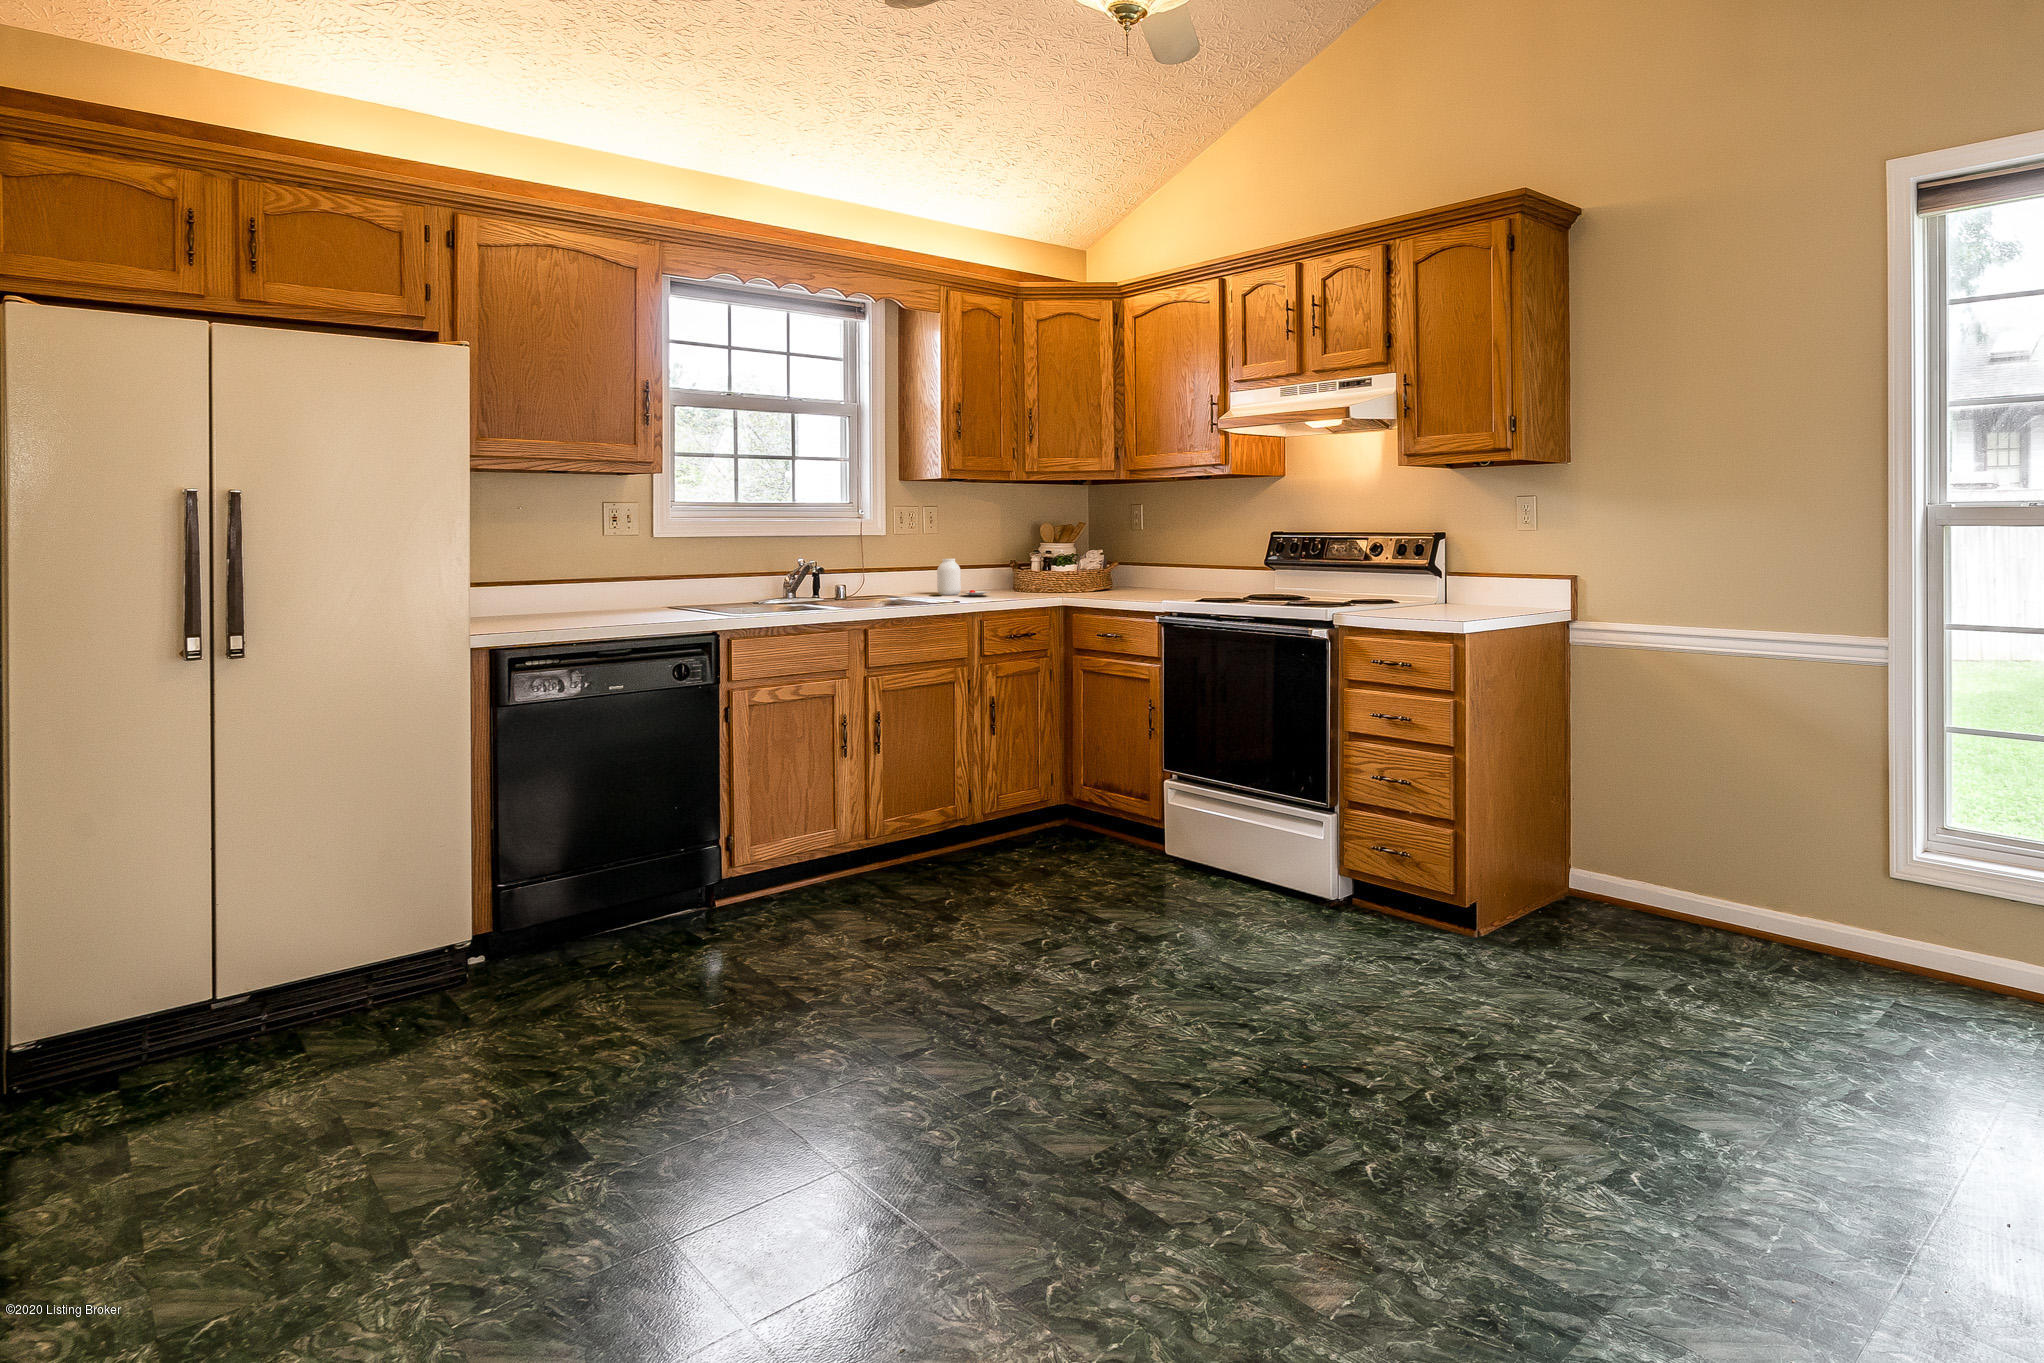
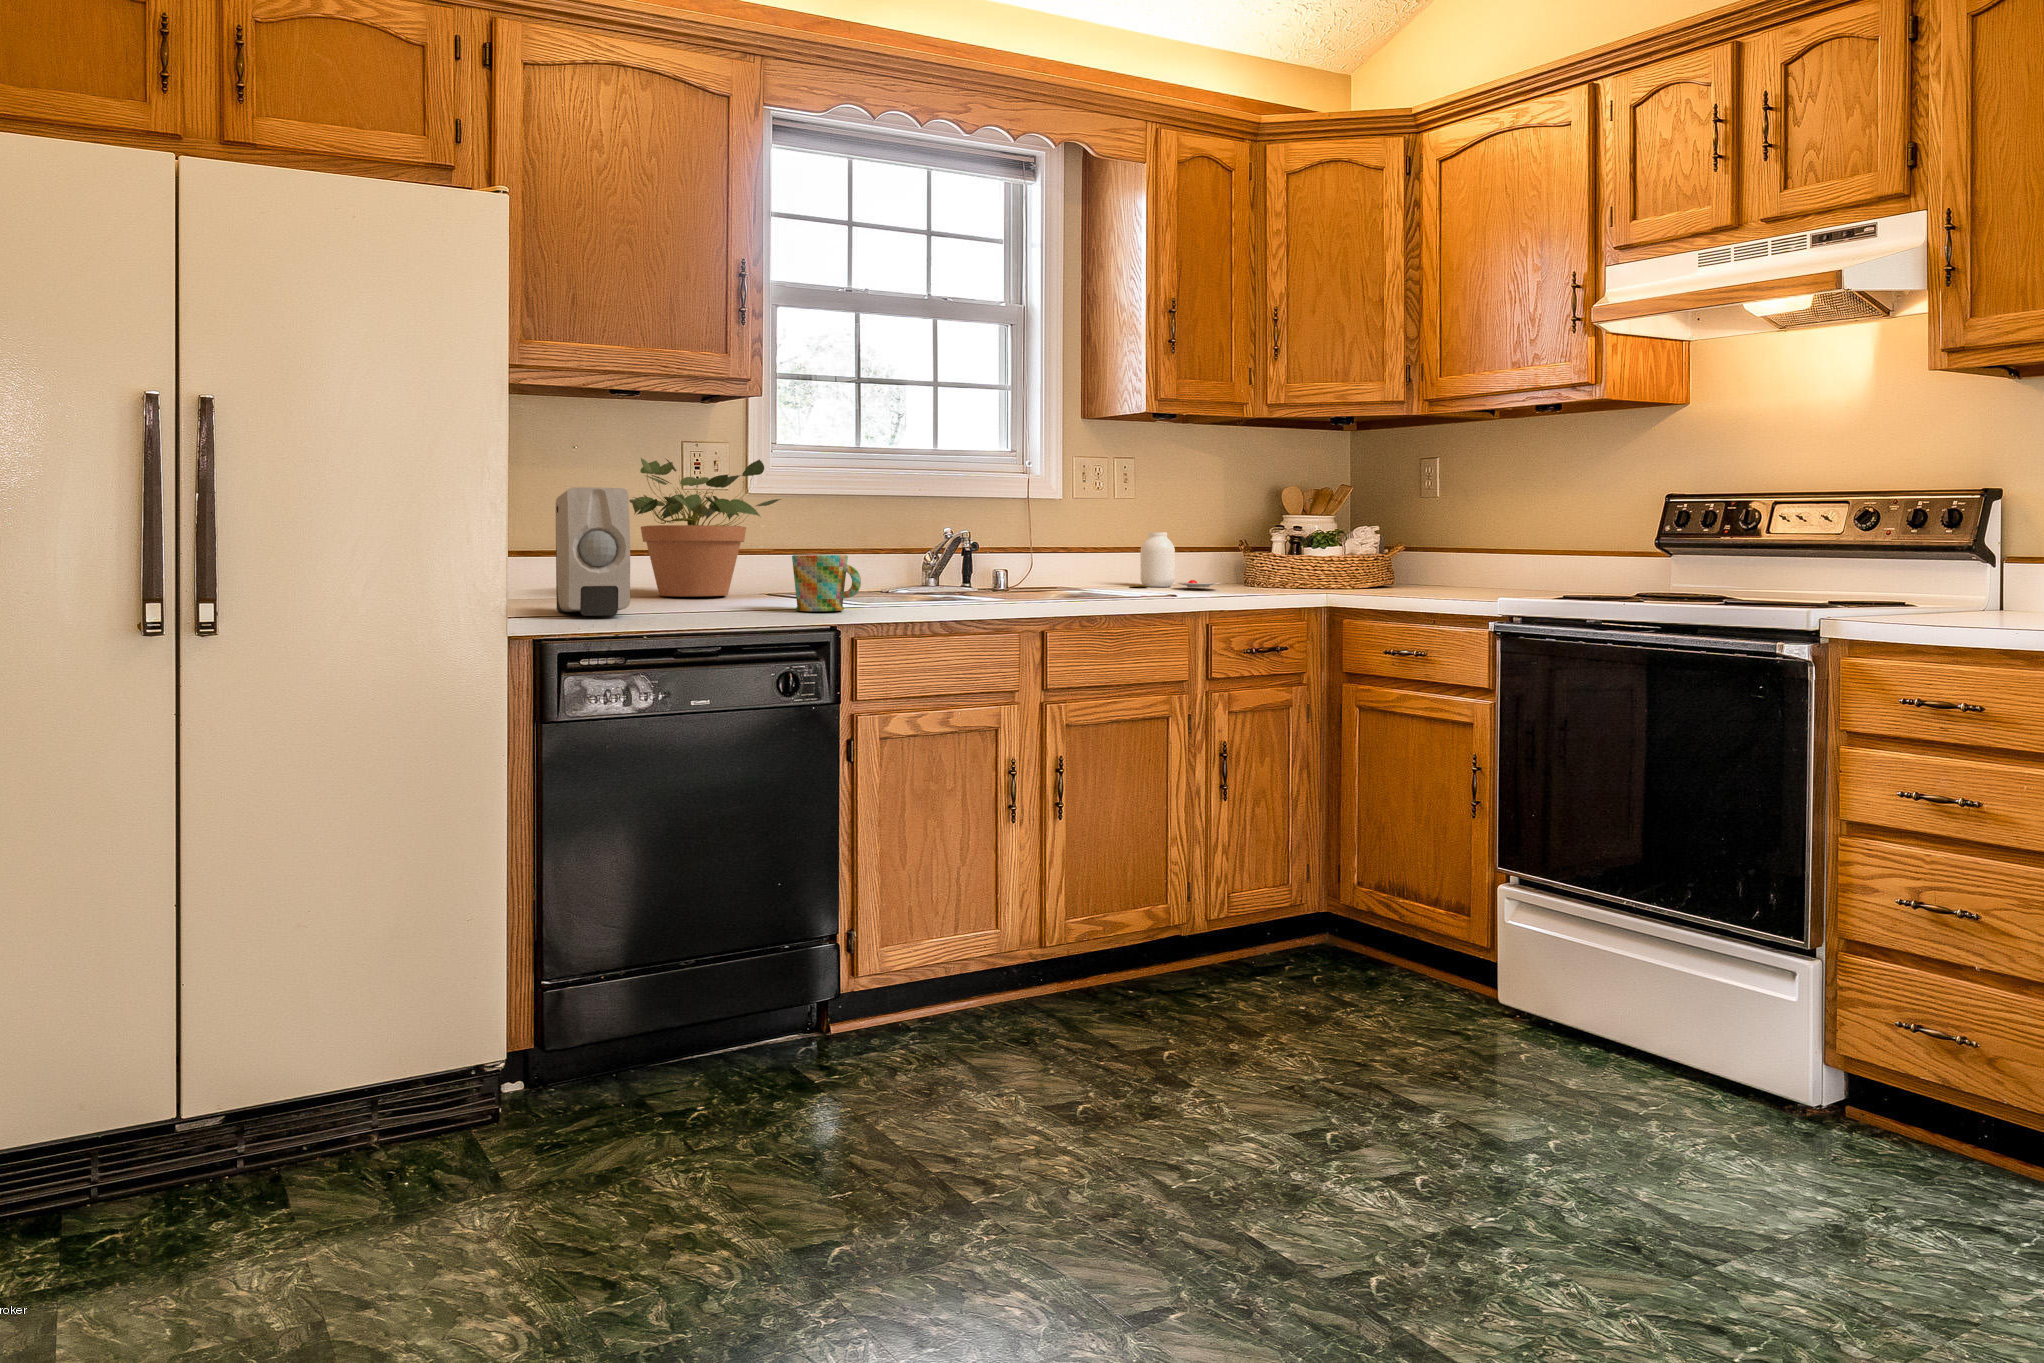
potted plant: none [561,520,679,615] -> present [629,458,781,596]
soap dispenser: none [507,547,564,634] -> present [556,487,630,616]
mug: none [683,586,733,624] -> present [792,555,861,611]

